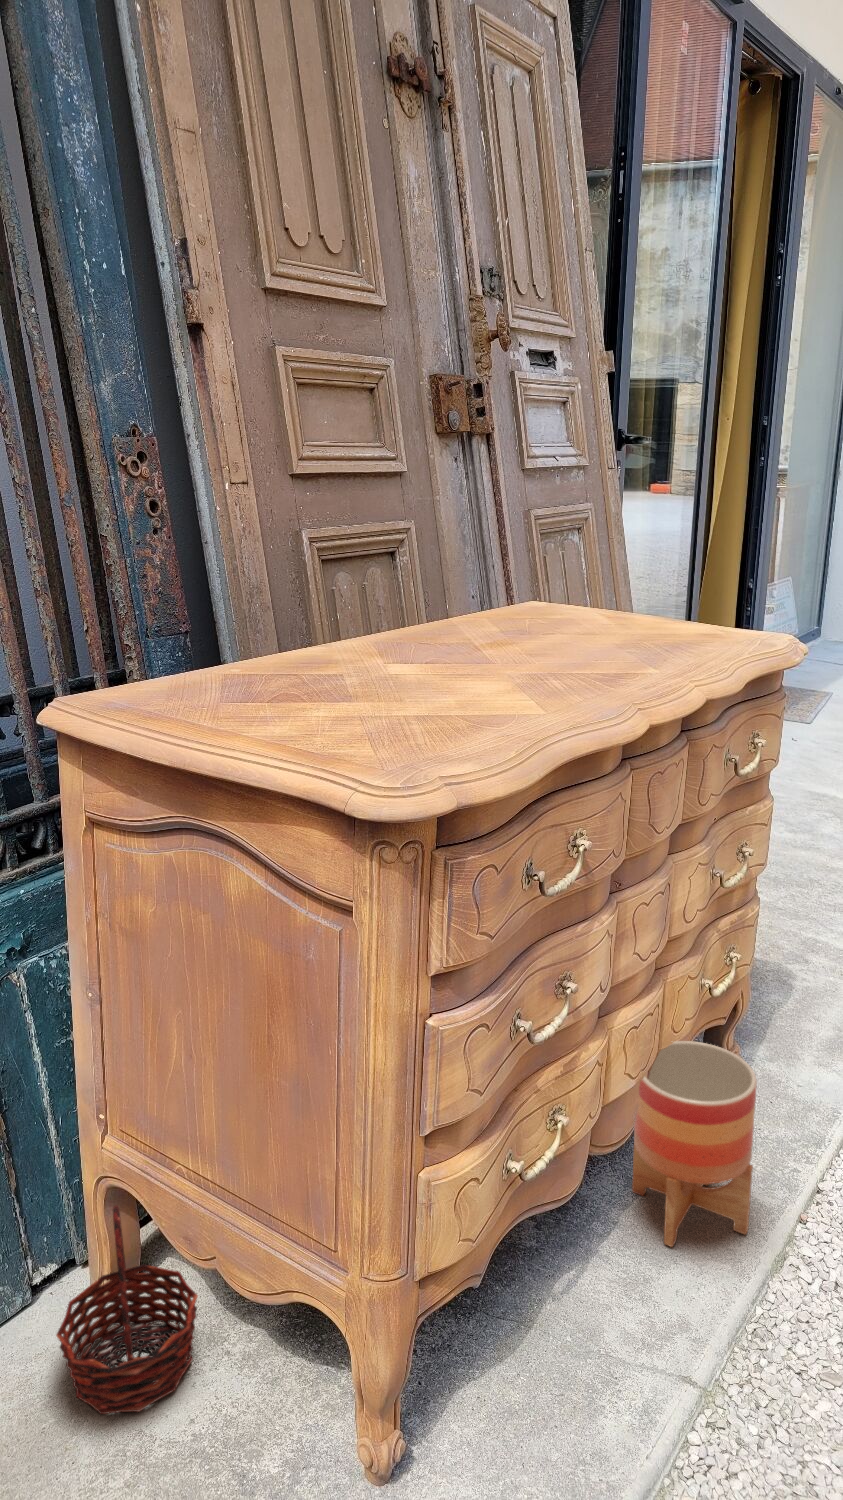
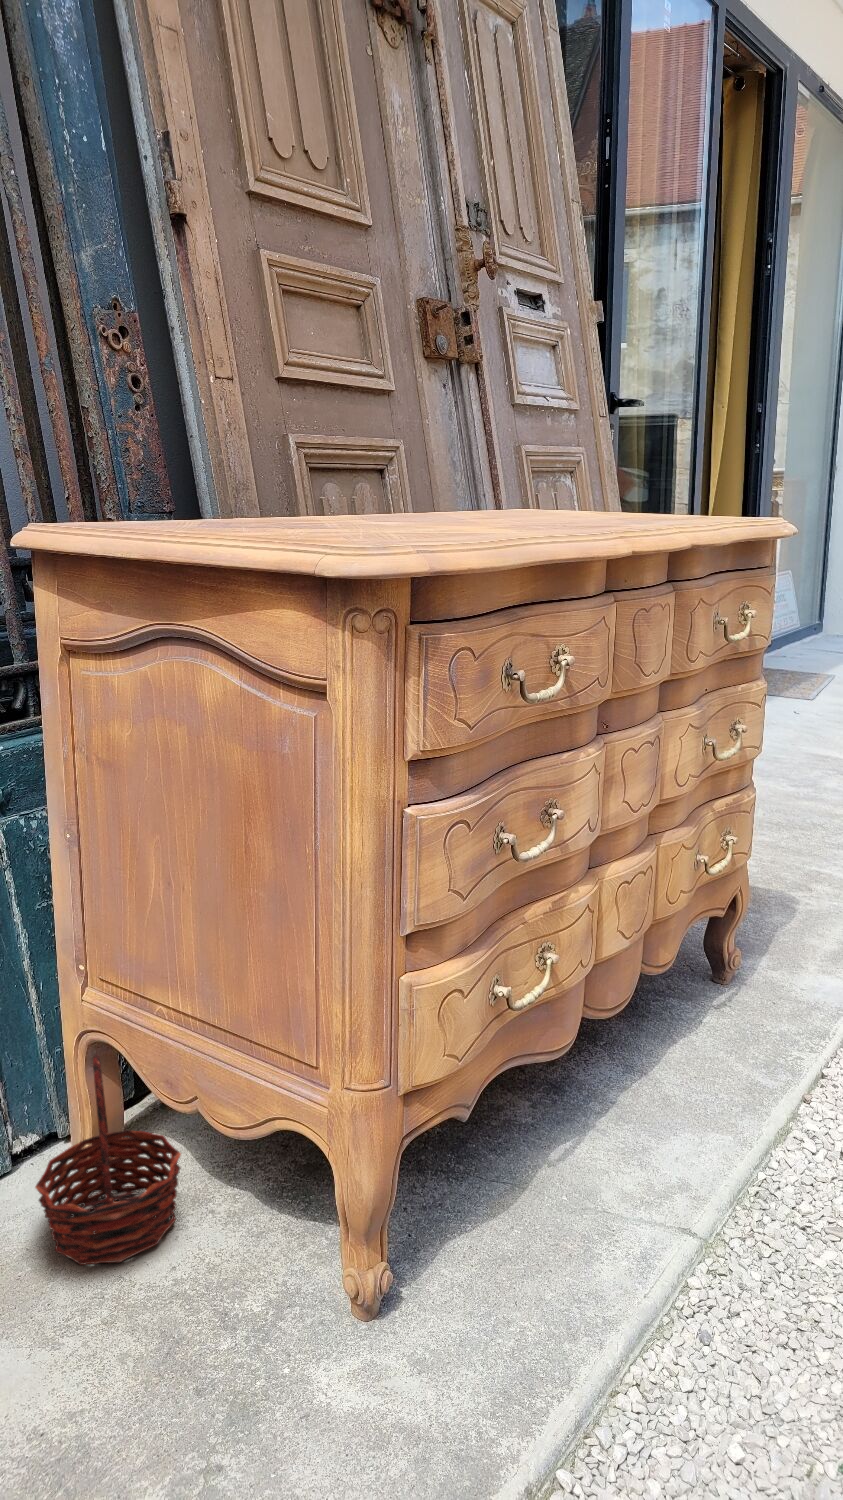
planter: present [632,1041,757,1247] -> none [632,922,754,1124]

